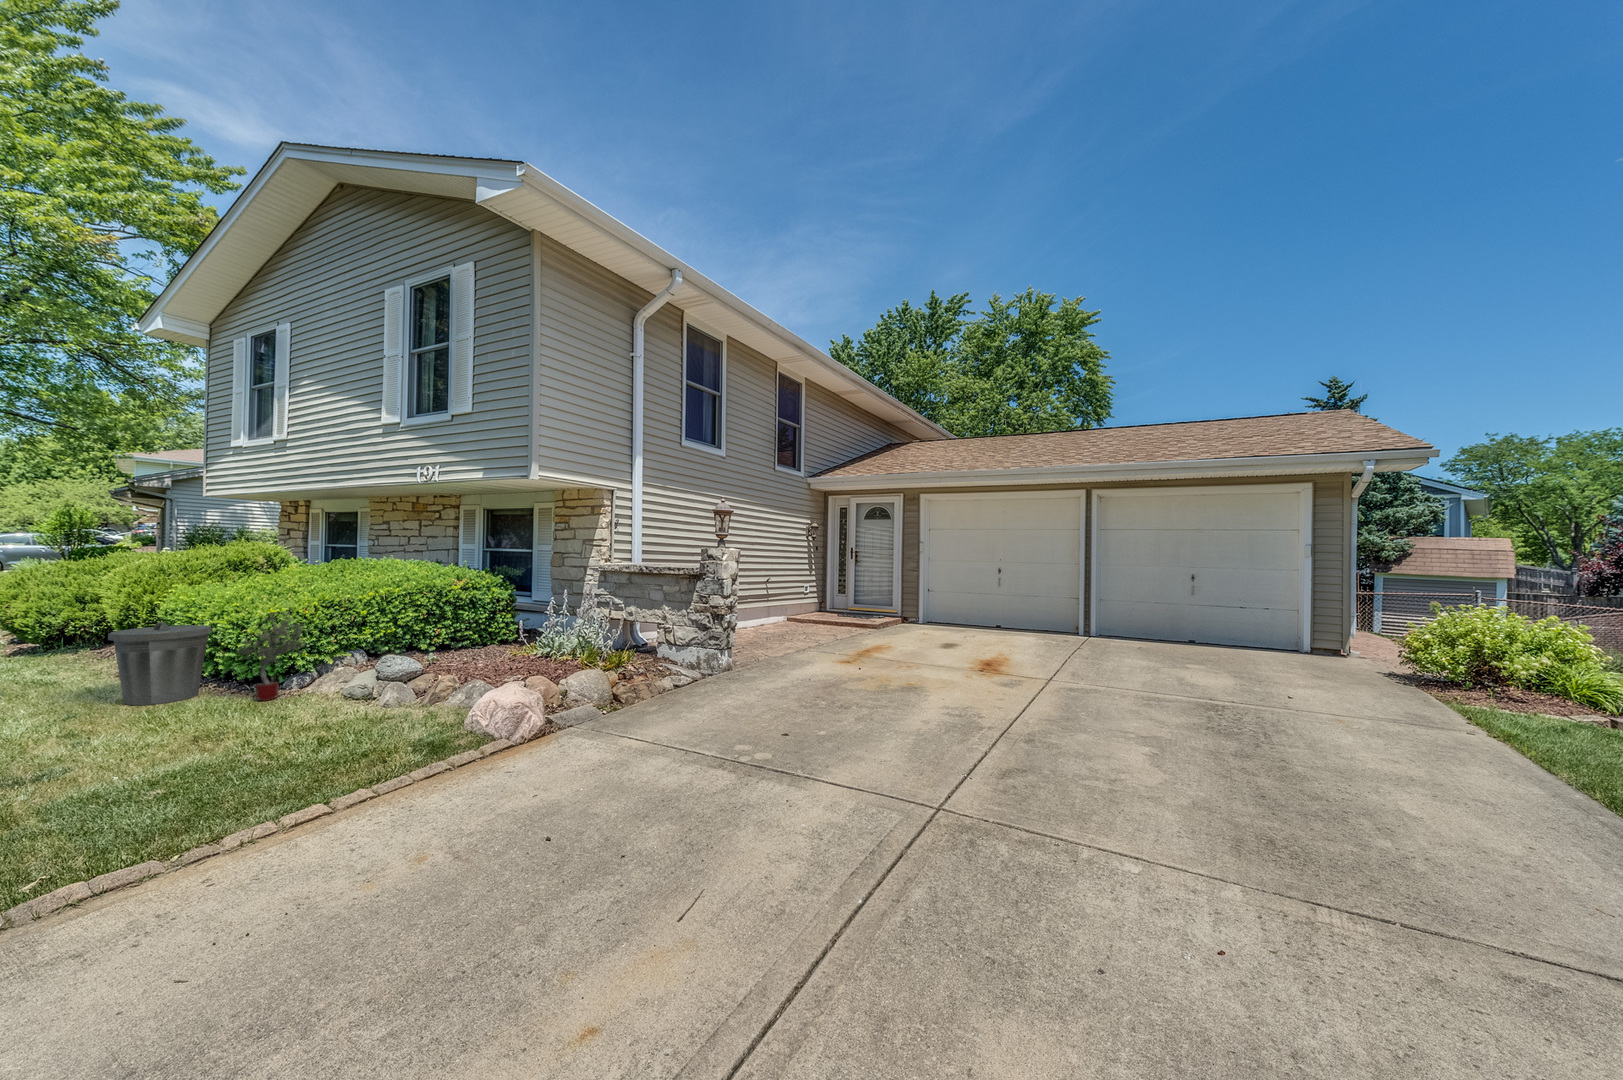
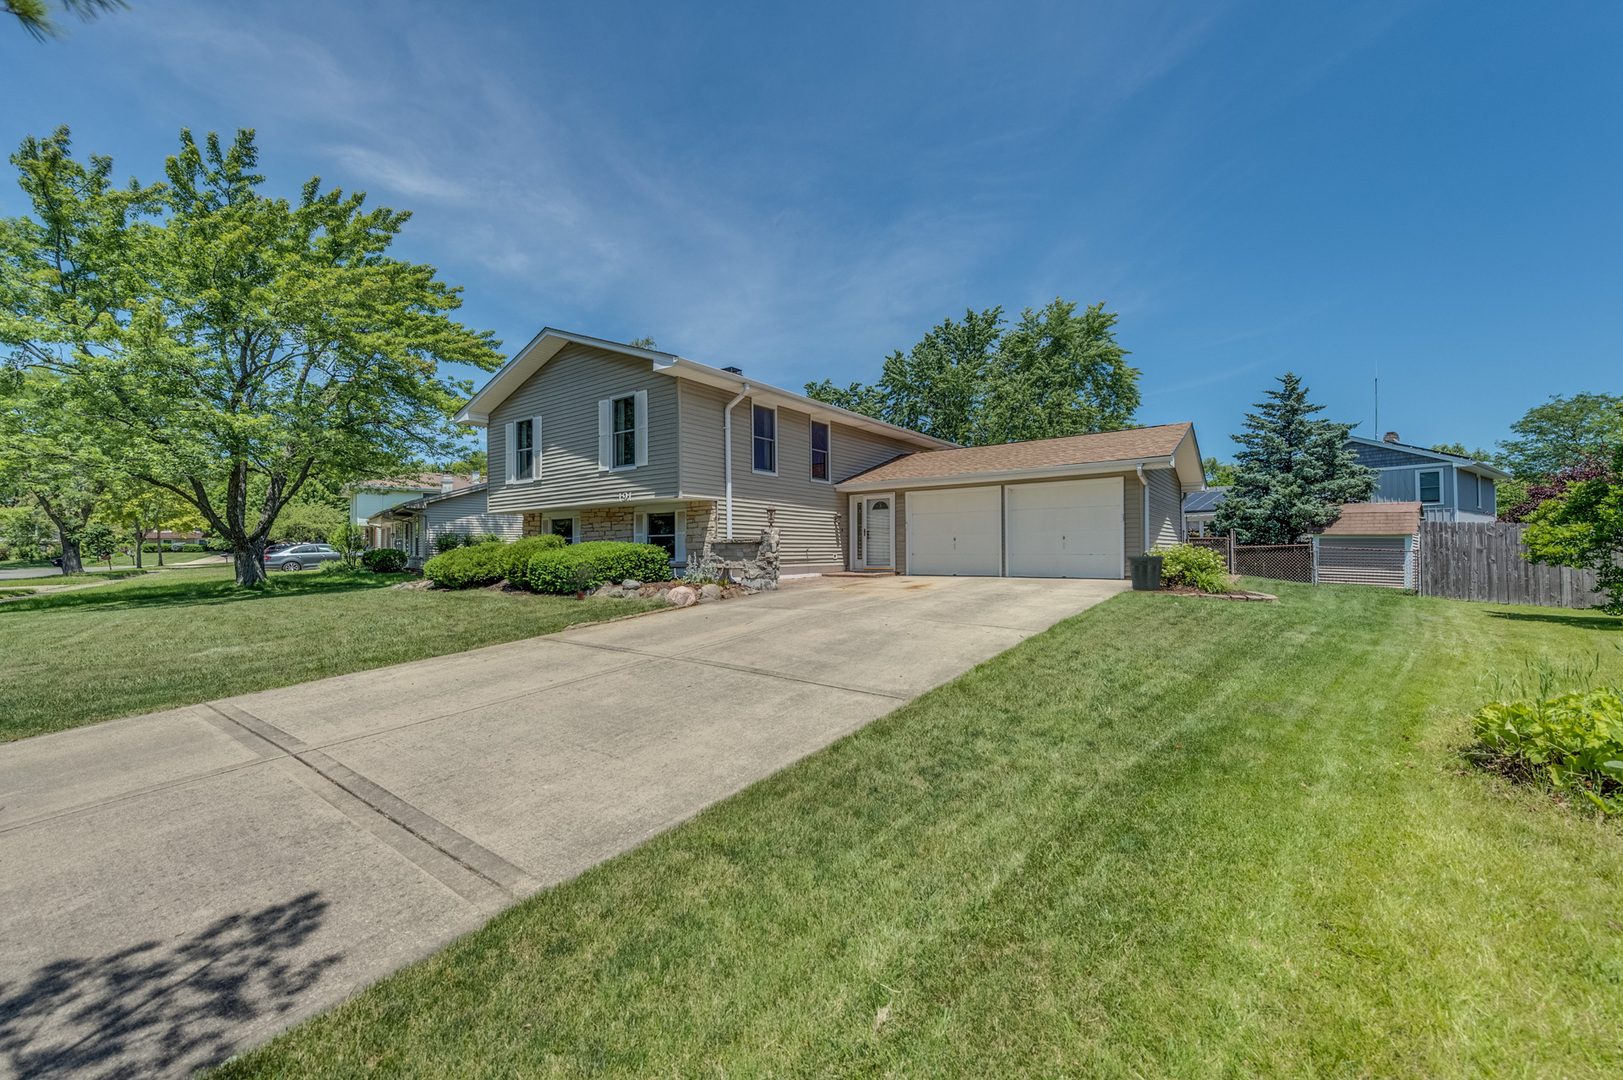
trash can: present [108,622,211,706] -> present [1127,553,1164,590]

